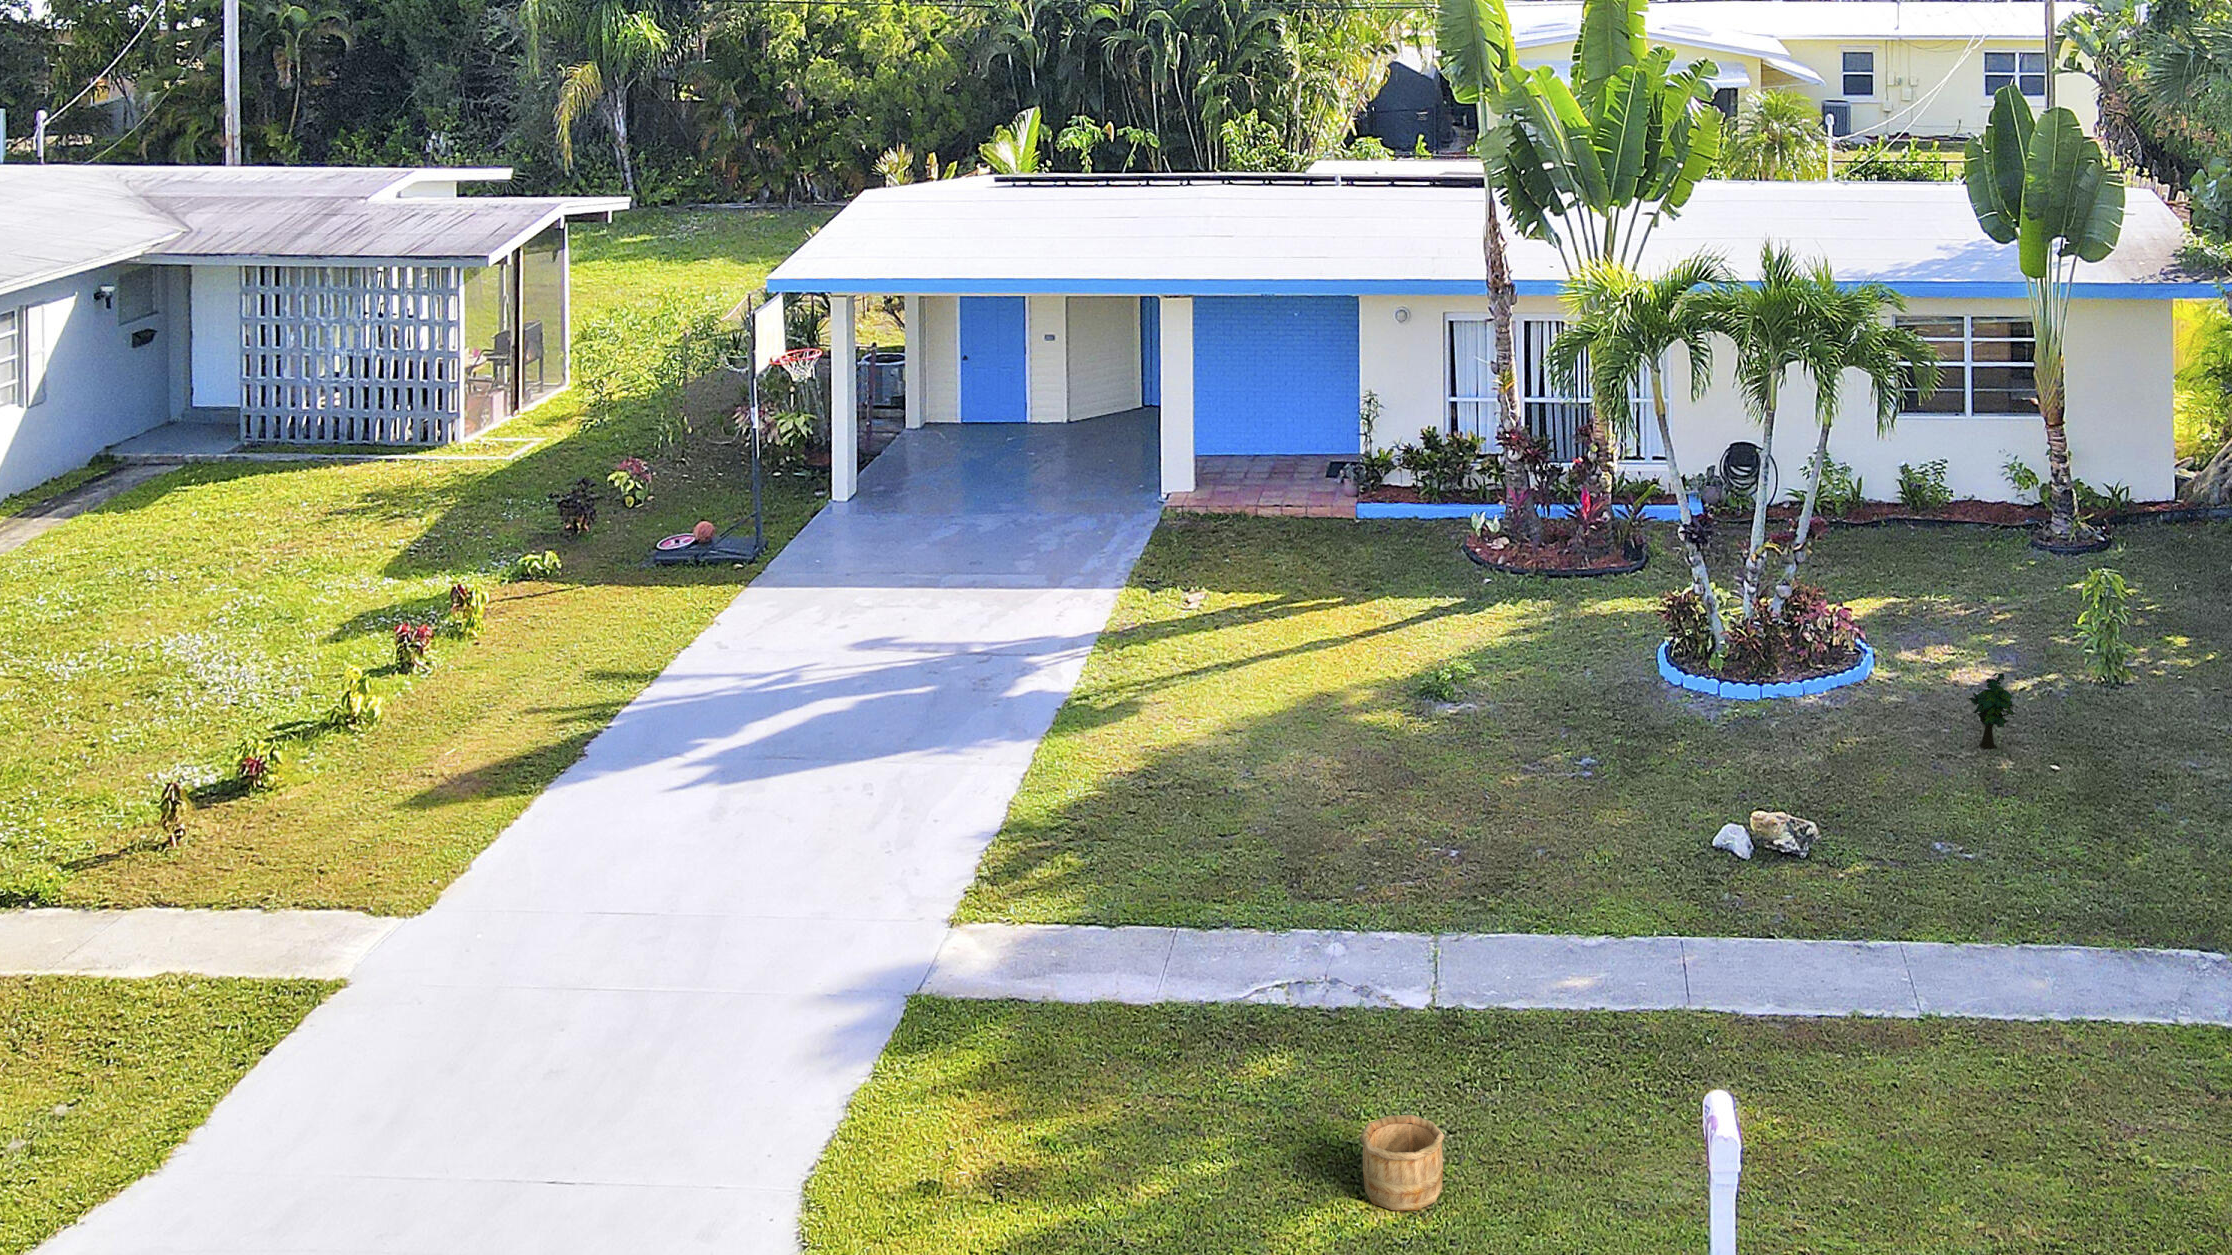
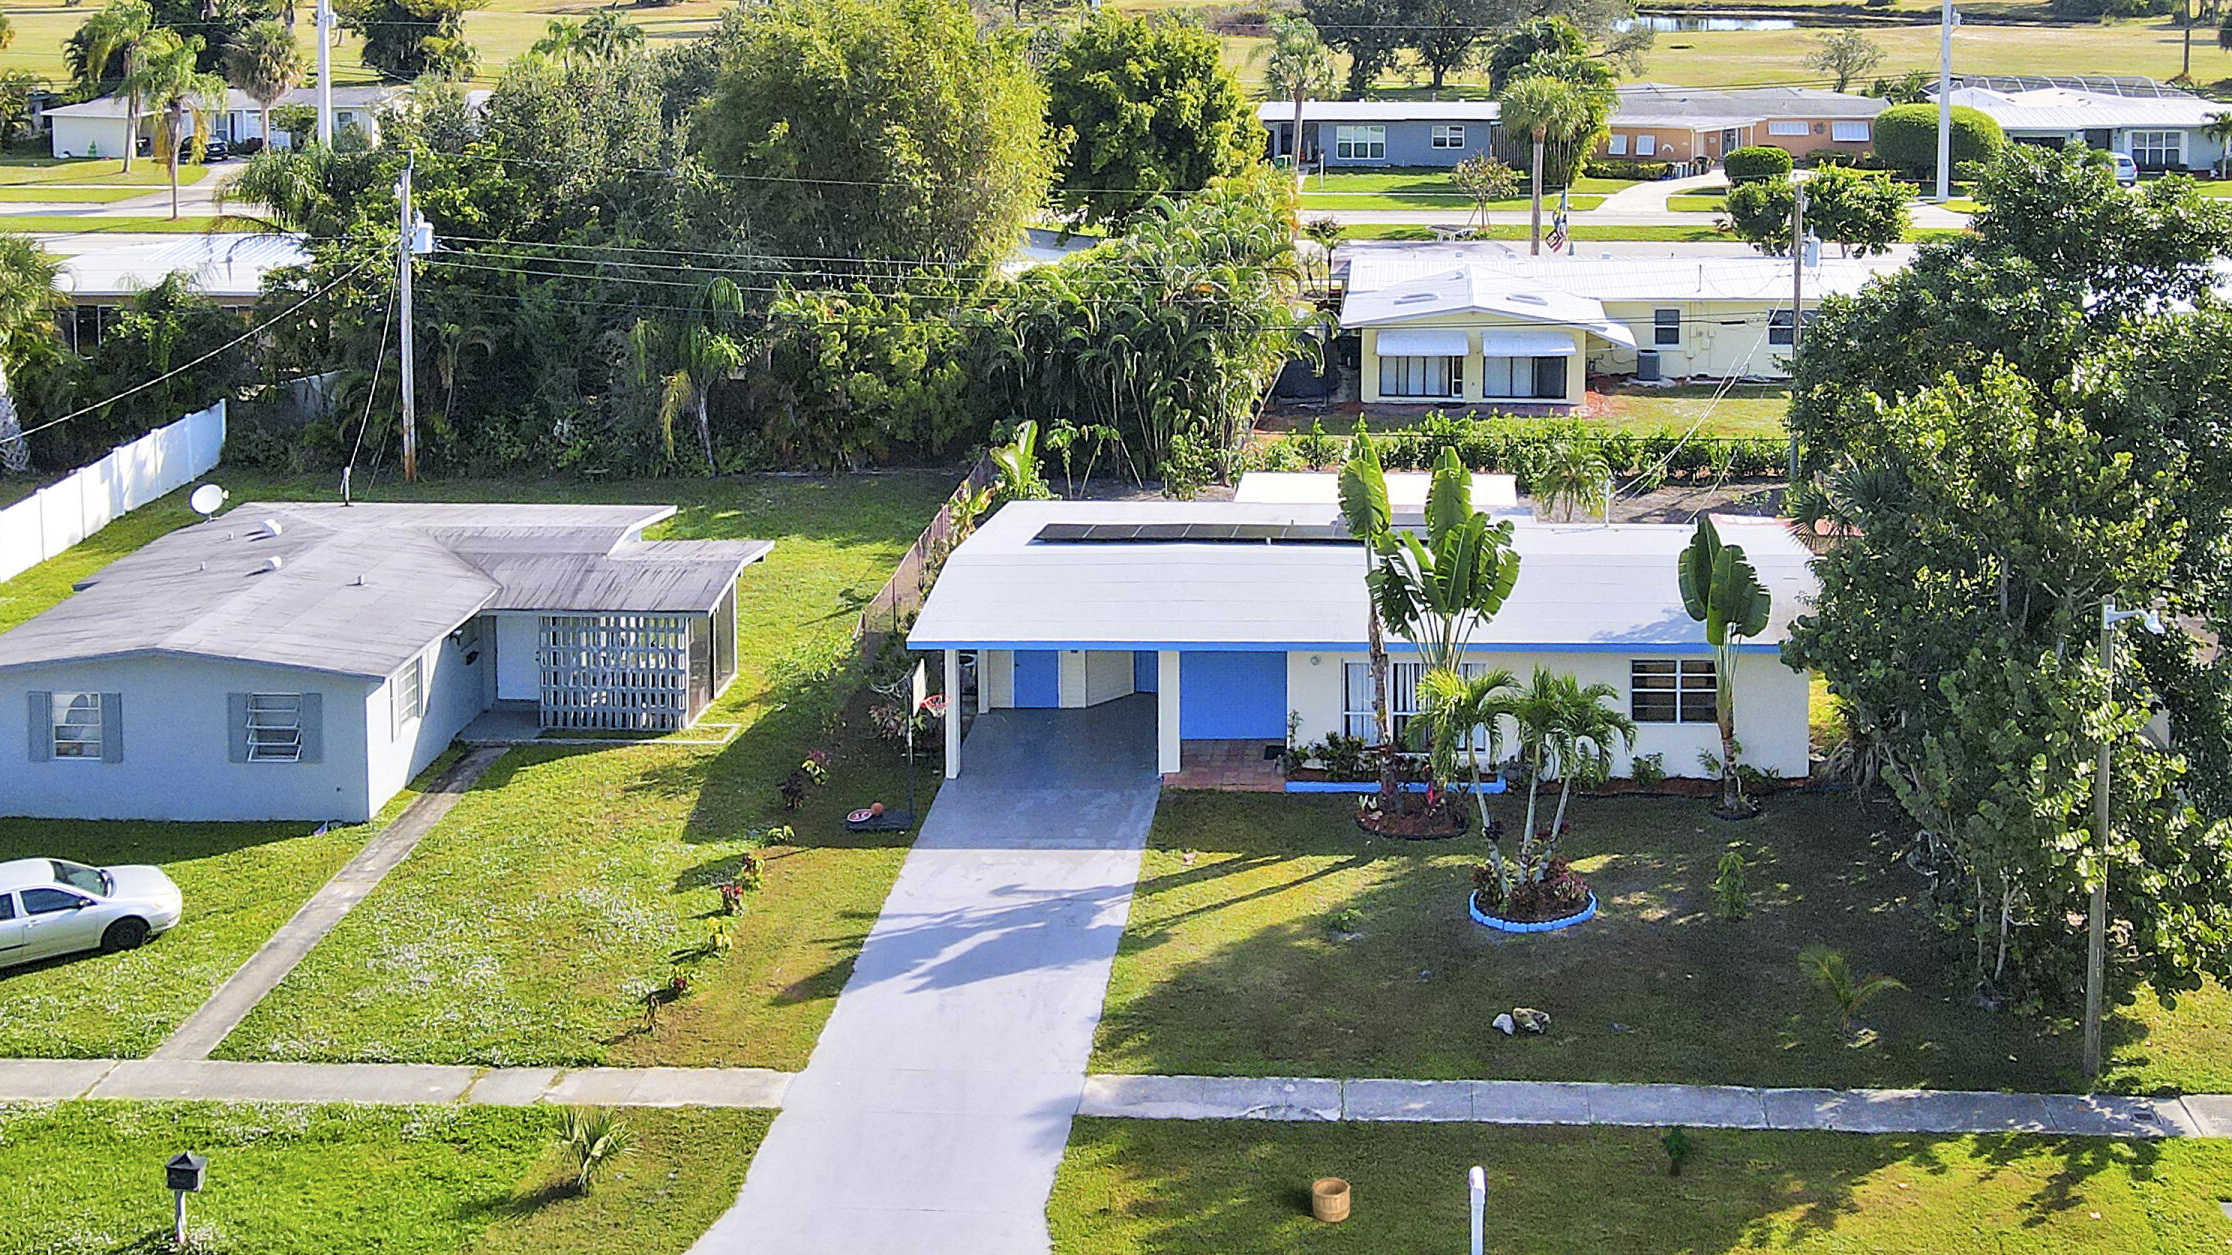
decorative plant: present [1968,673,2014,749] -> present [1660,1123,1691,1176]

